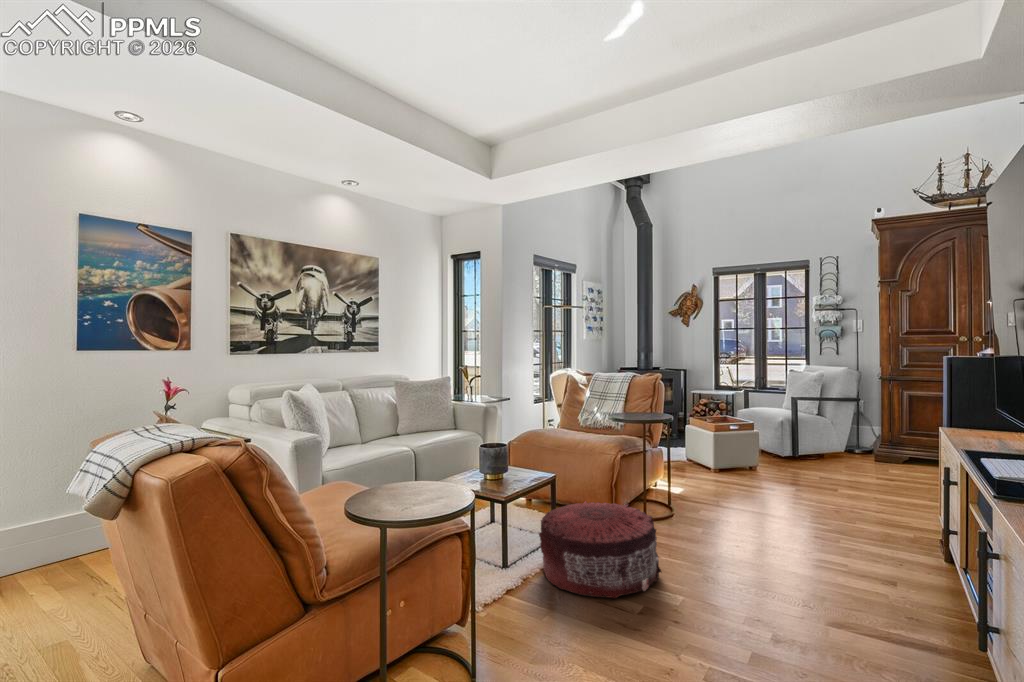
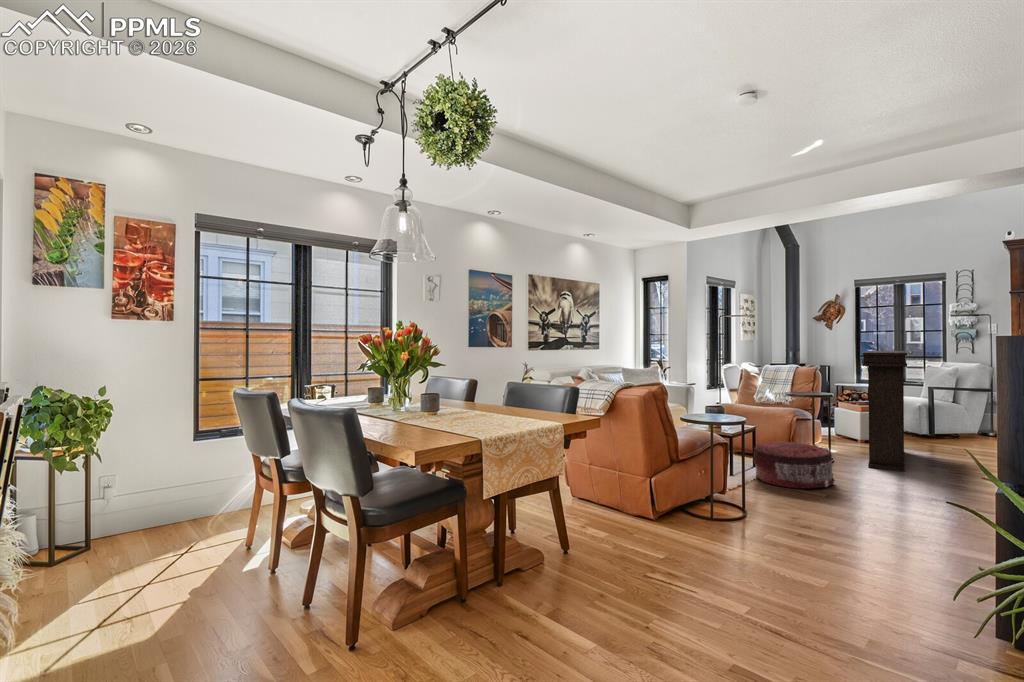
console table: none [708,353,767,535] -> present [863,351,907,471]

